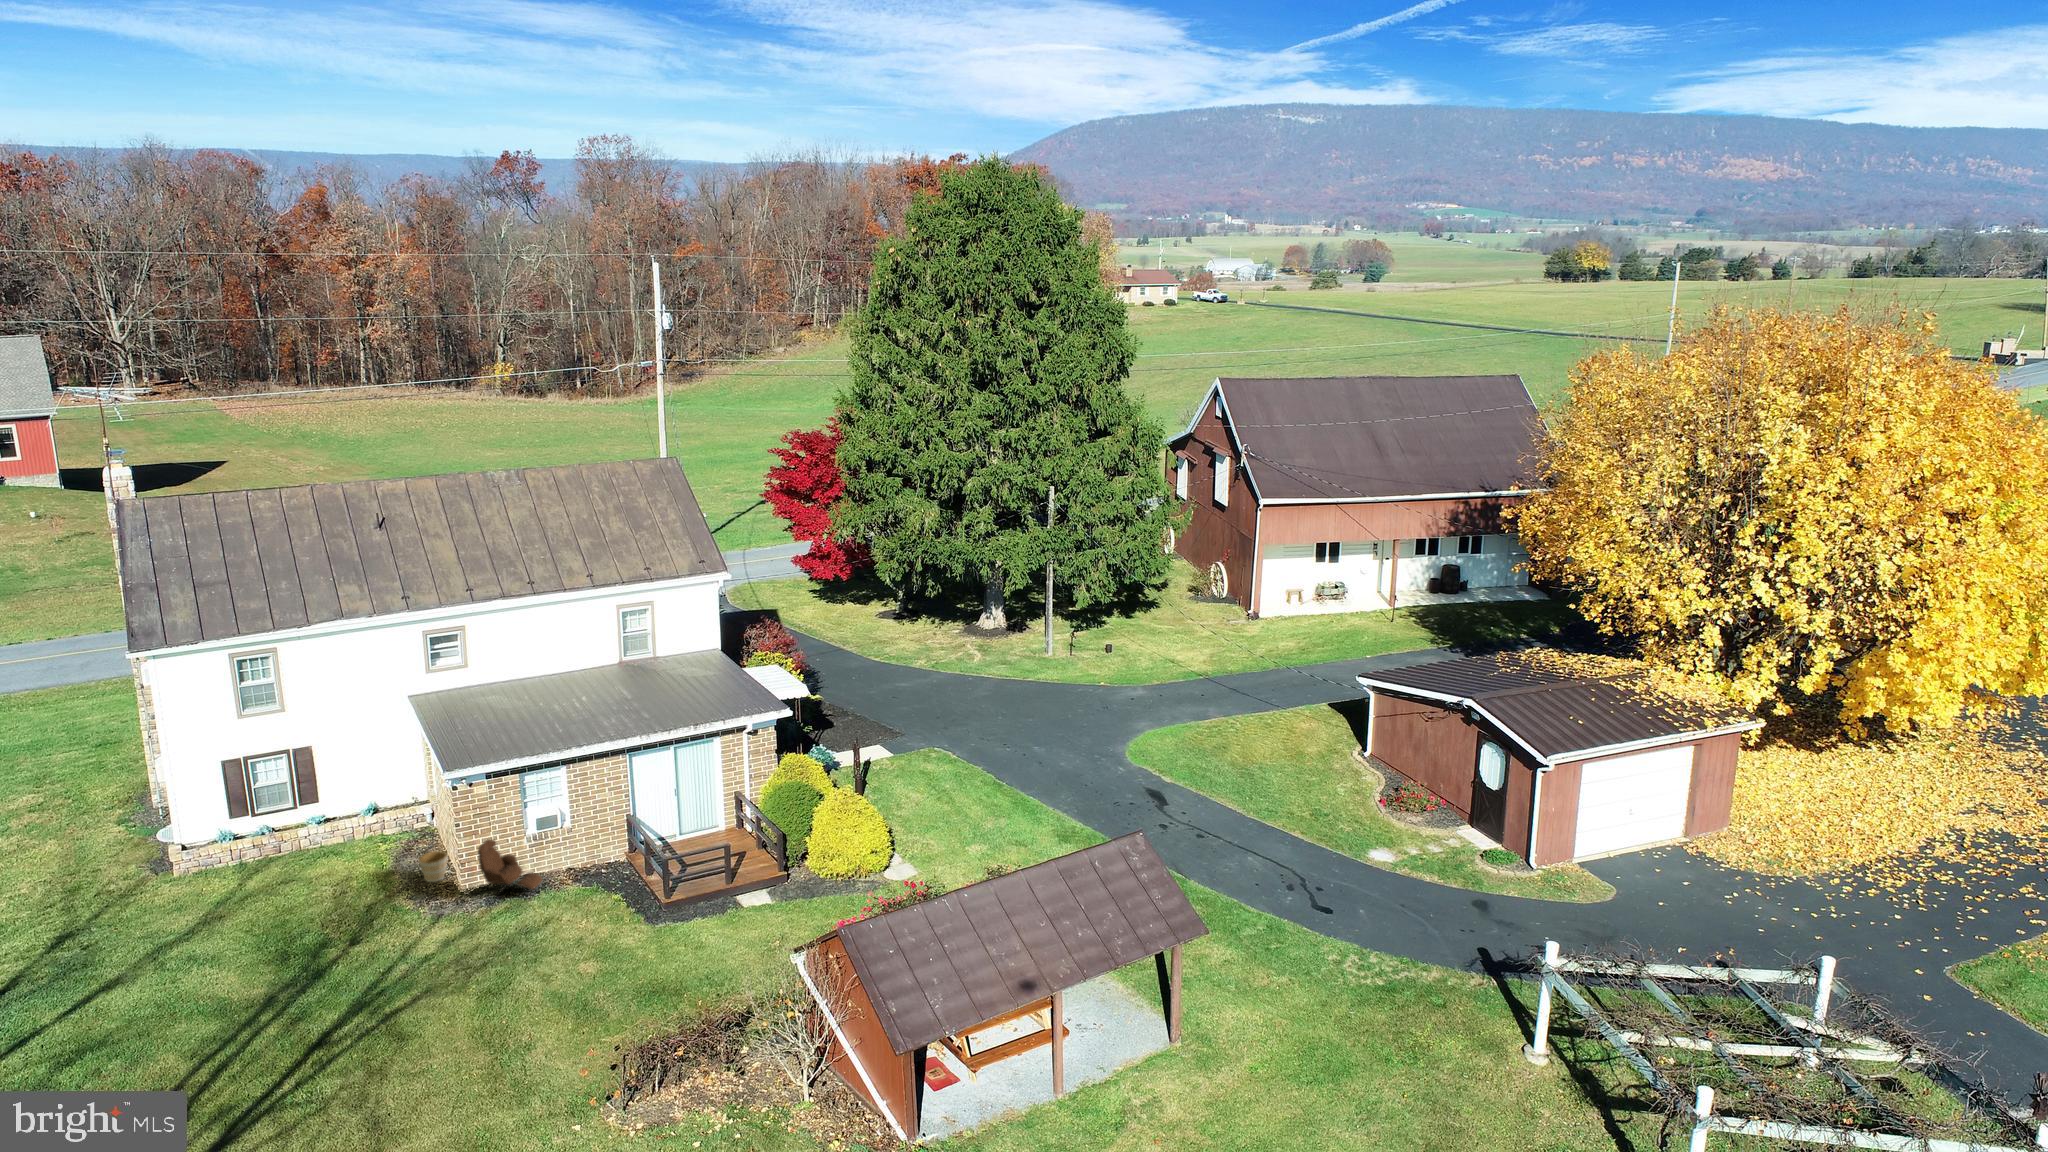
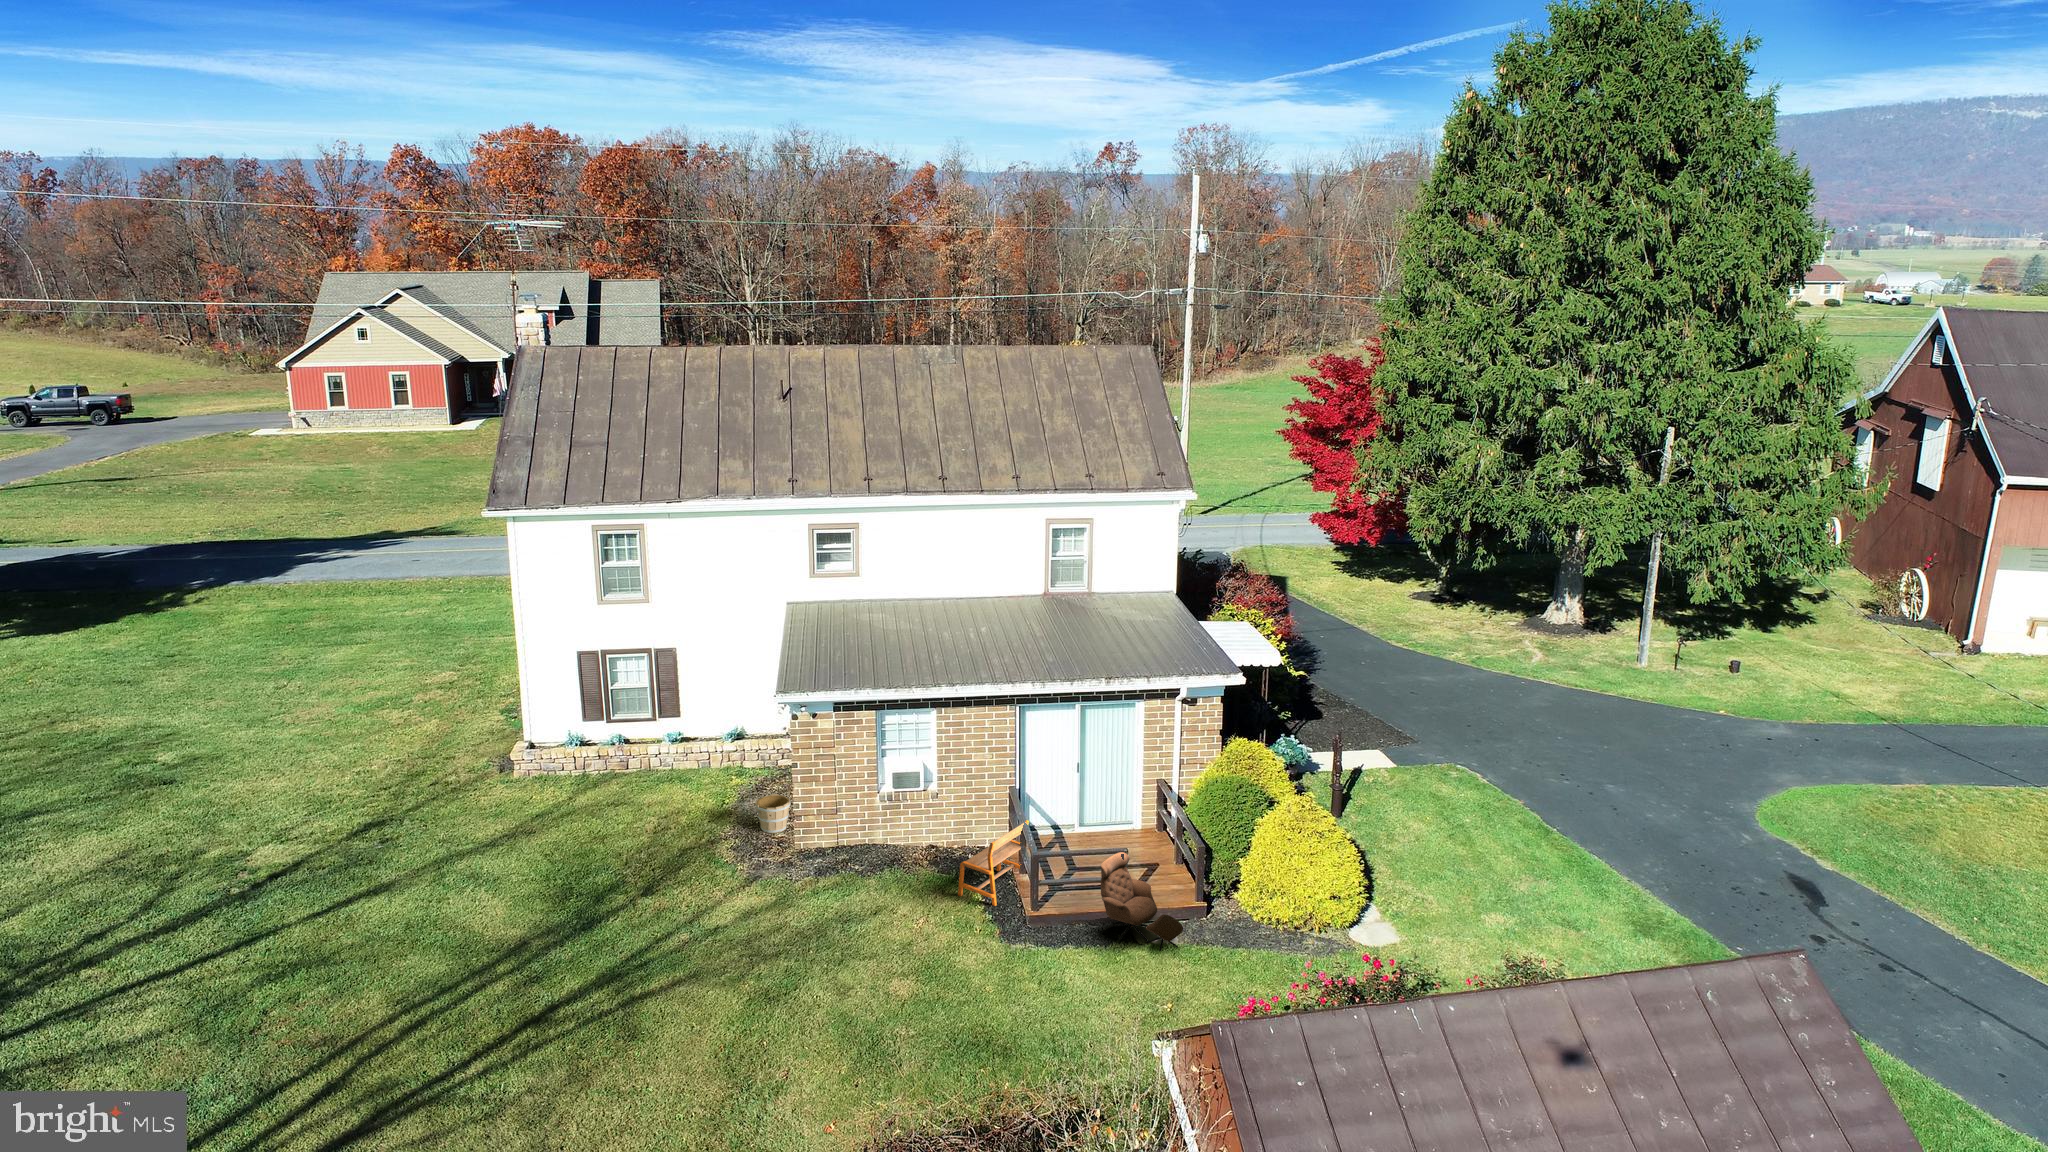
bench: none [604,836,654,901] -> present [958,820,1029,906]
lounge chair: present [478,839,543,895] -> present [1101,852,1183,951]

